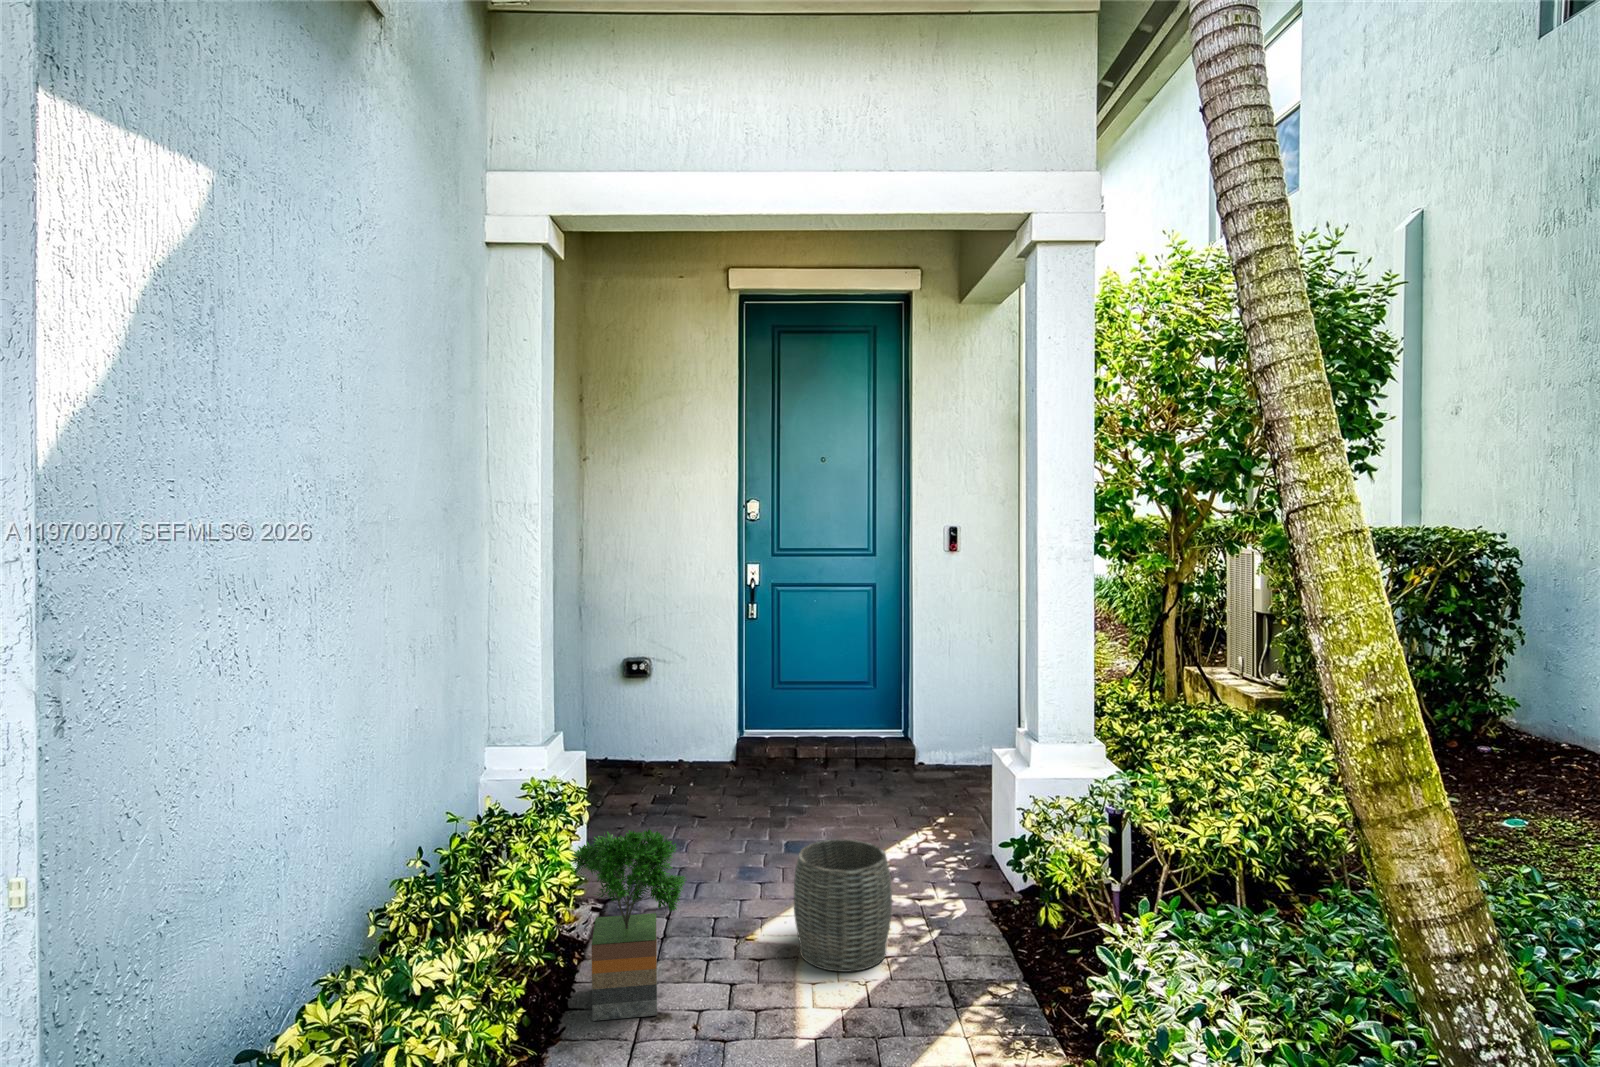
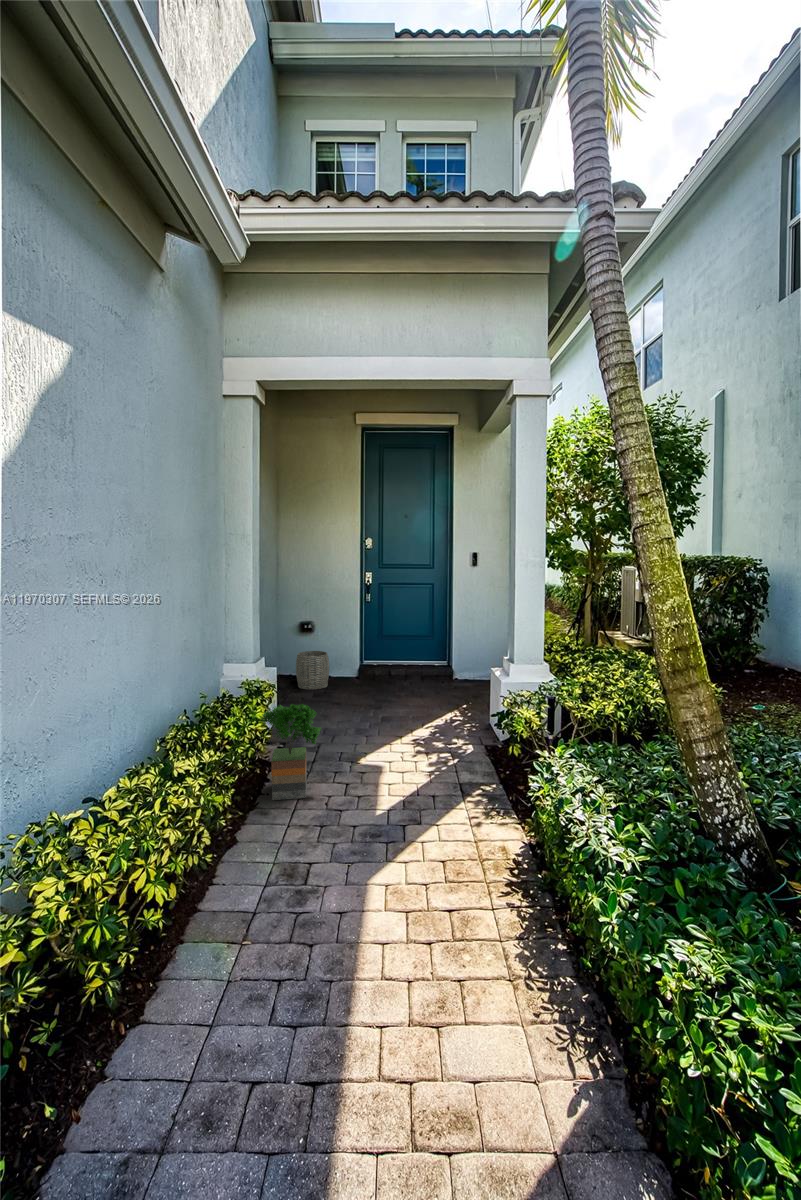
woven basket: present [794,839,892,972] -> present [296,651,329,690]

